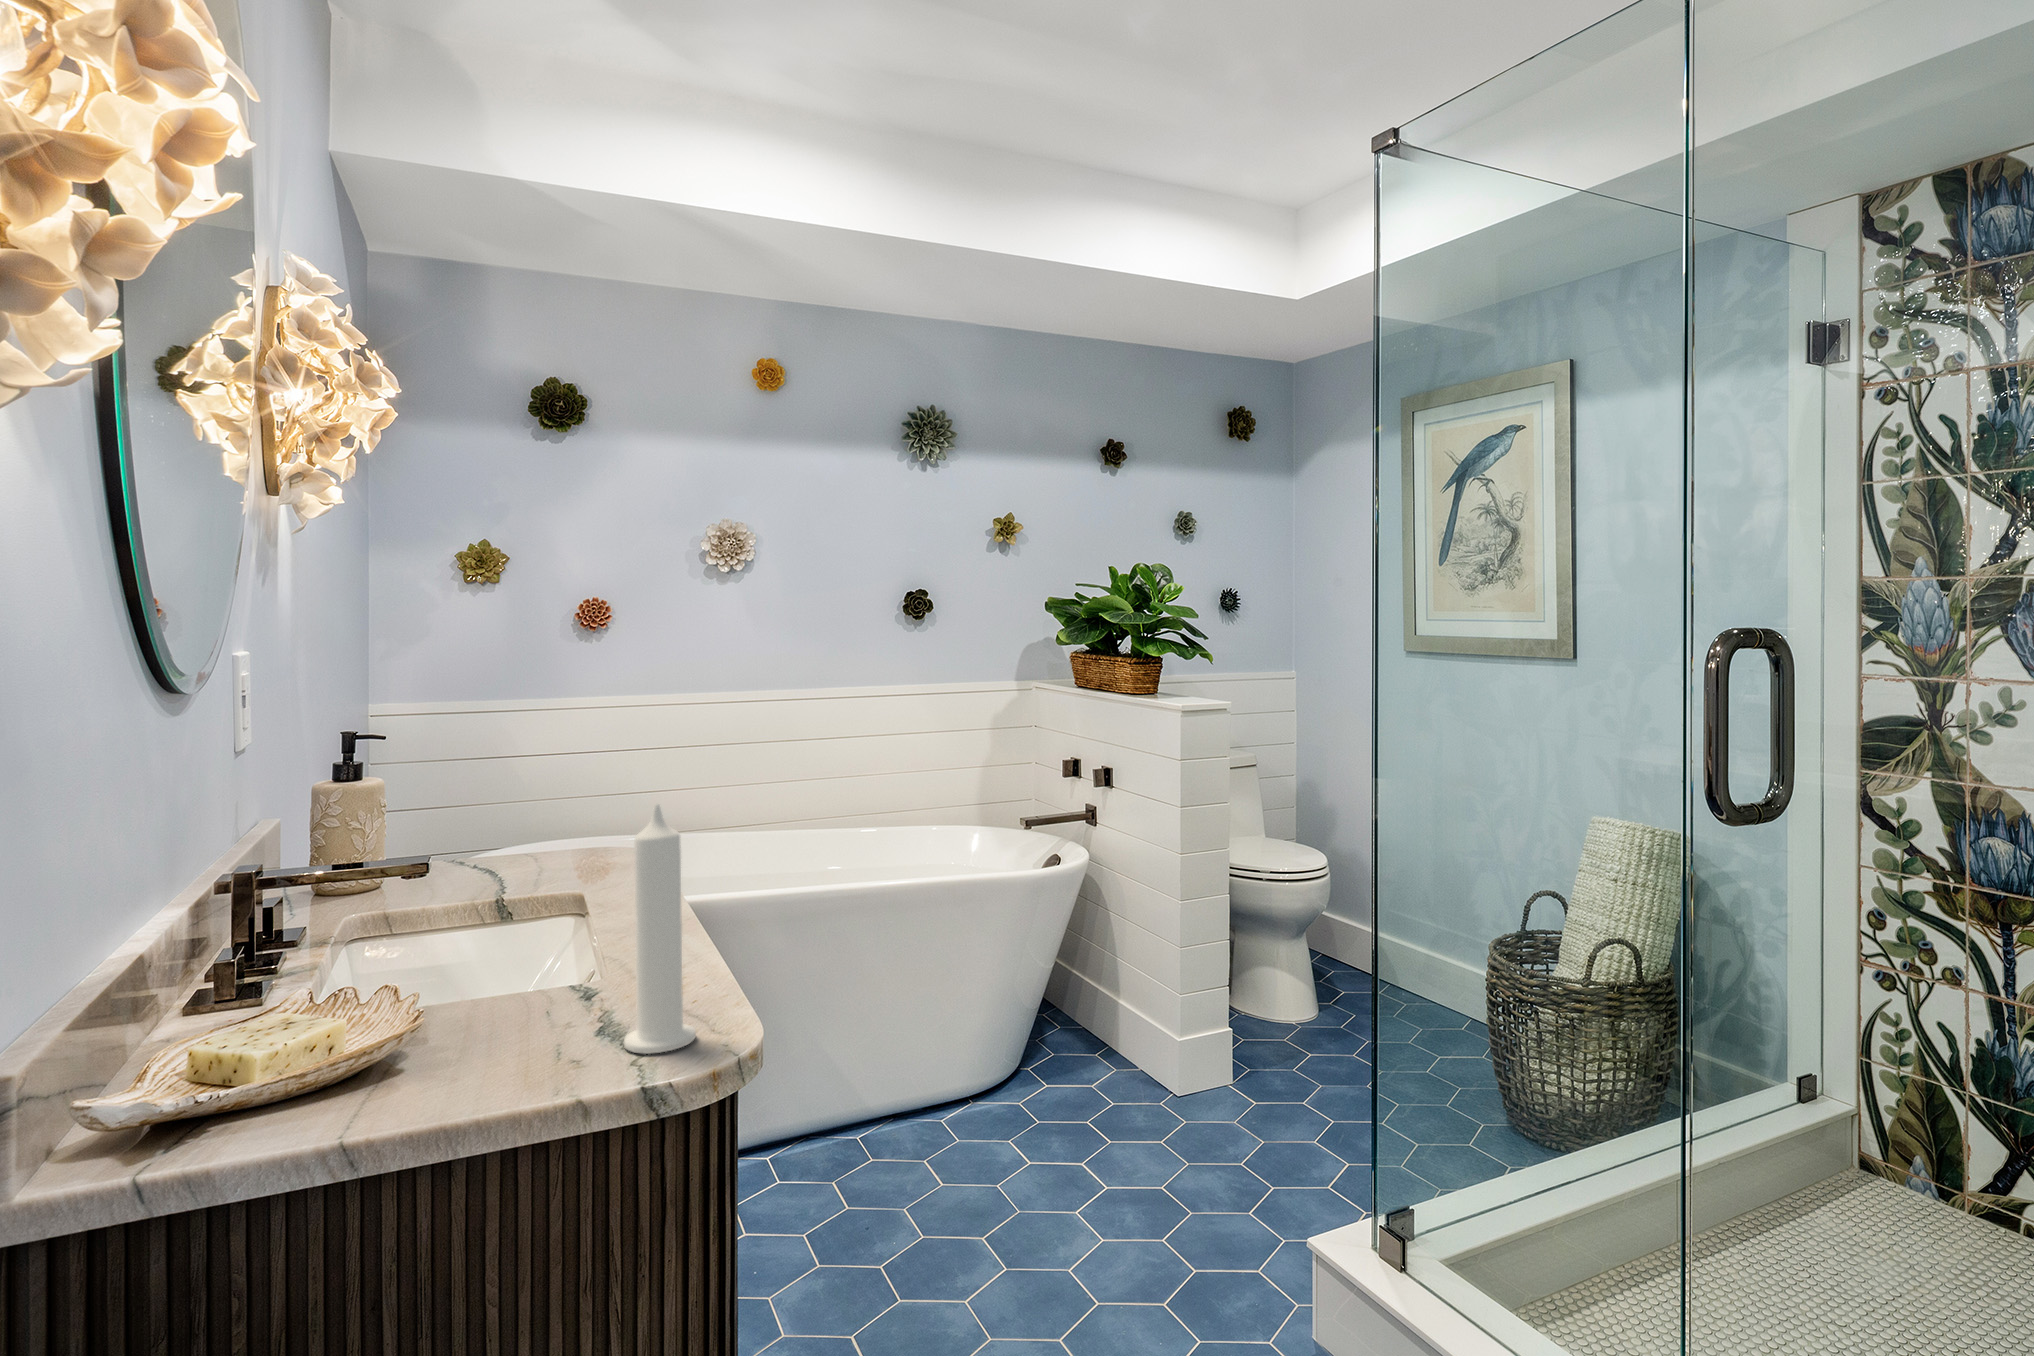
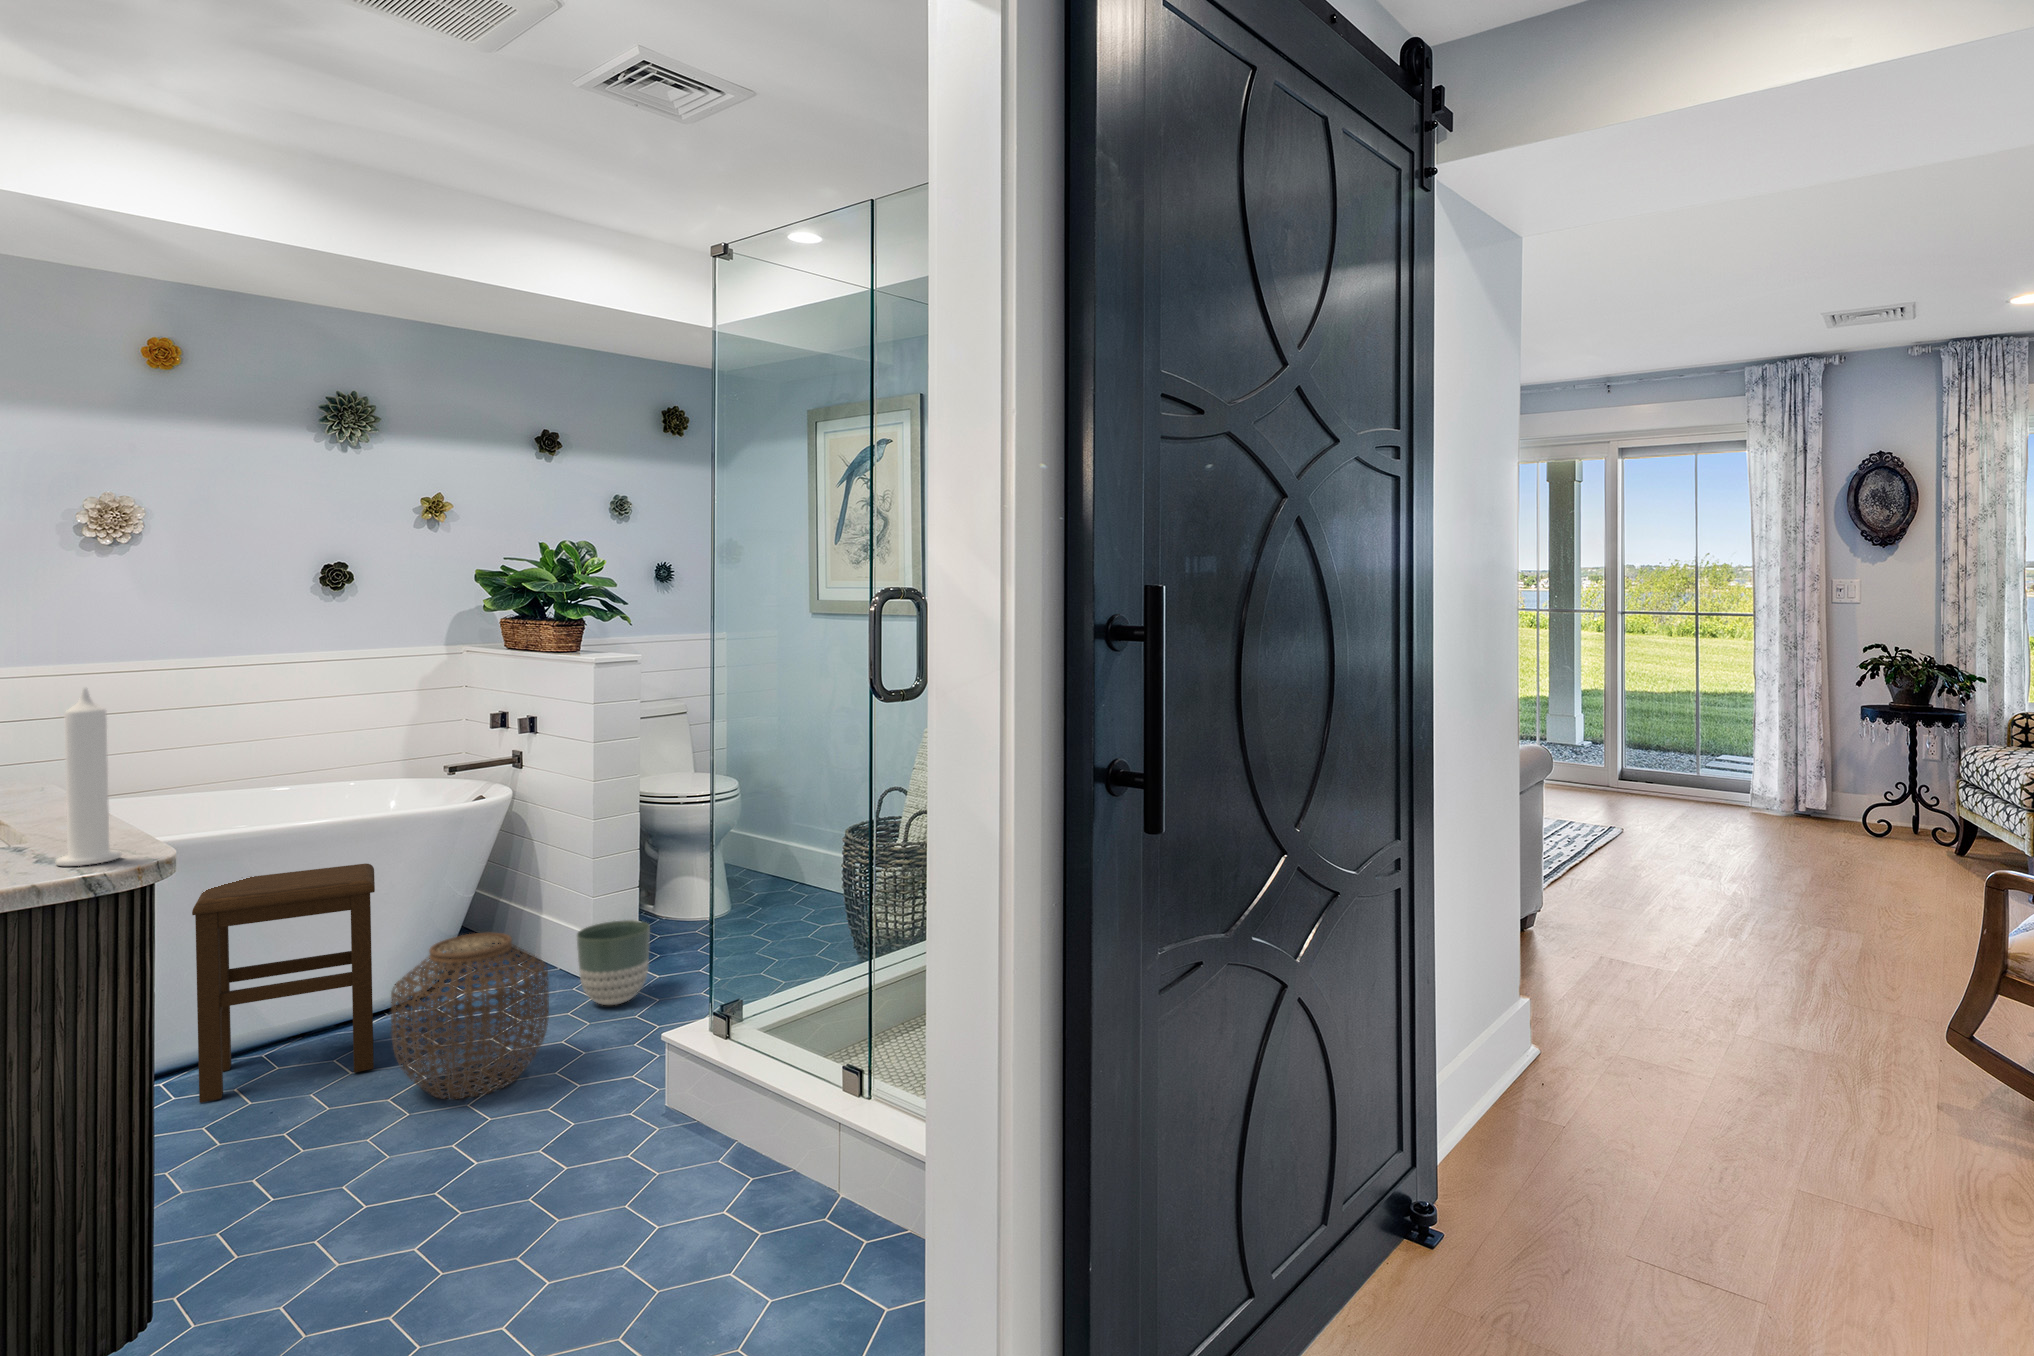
stool: none [787,943,961,1210] -> present [192,864,375,1103]
planter: none [1167,1032,1250,1141] -> present [577,920,650,1005]
woven basket: none [980,1054,1151,1268] -> present [391,933,549,1099]

